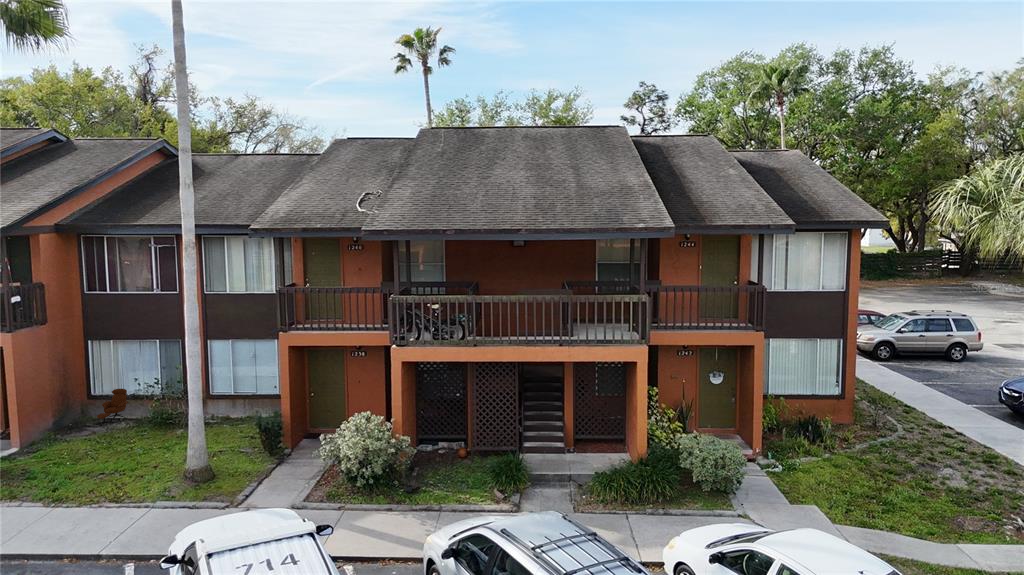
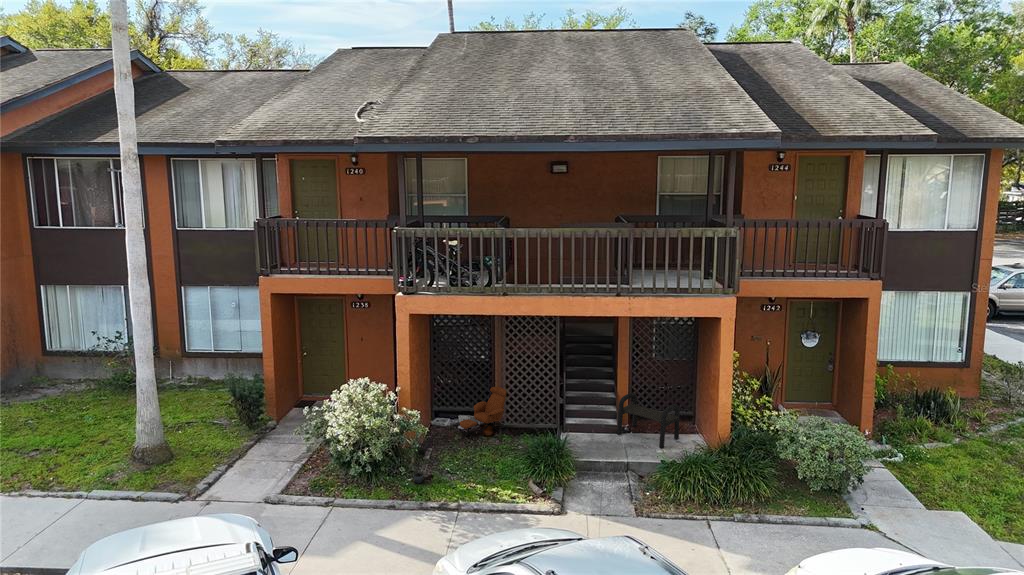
lounge chair: present [97,389,128,426] -> present [460,387,506,439]
bench: none [564,422,612,465] -> present [617,393,680,448]

